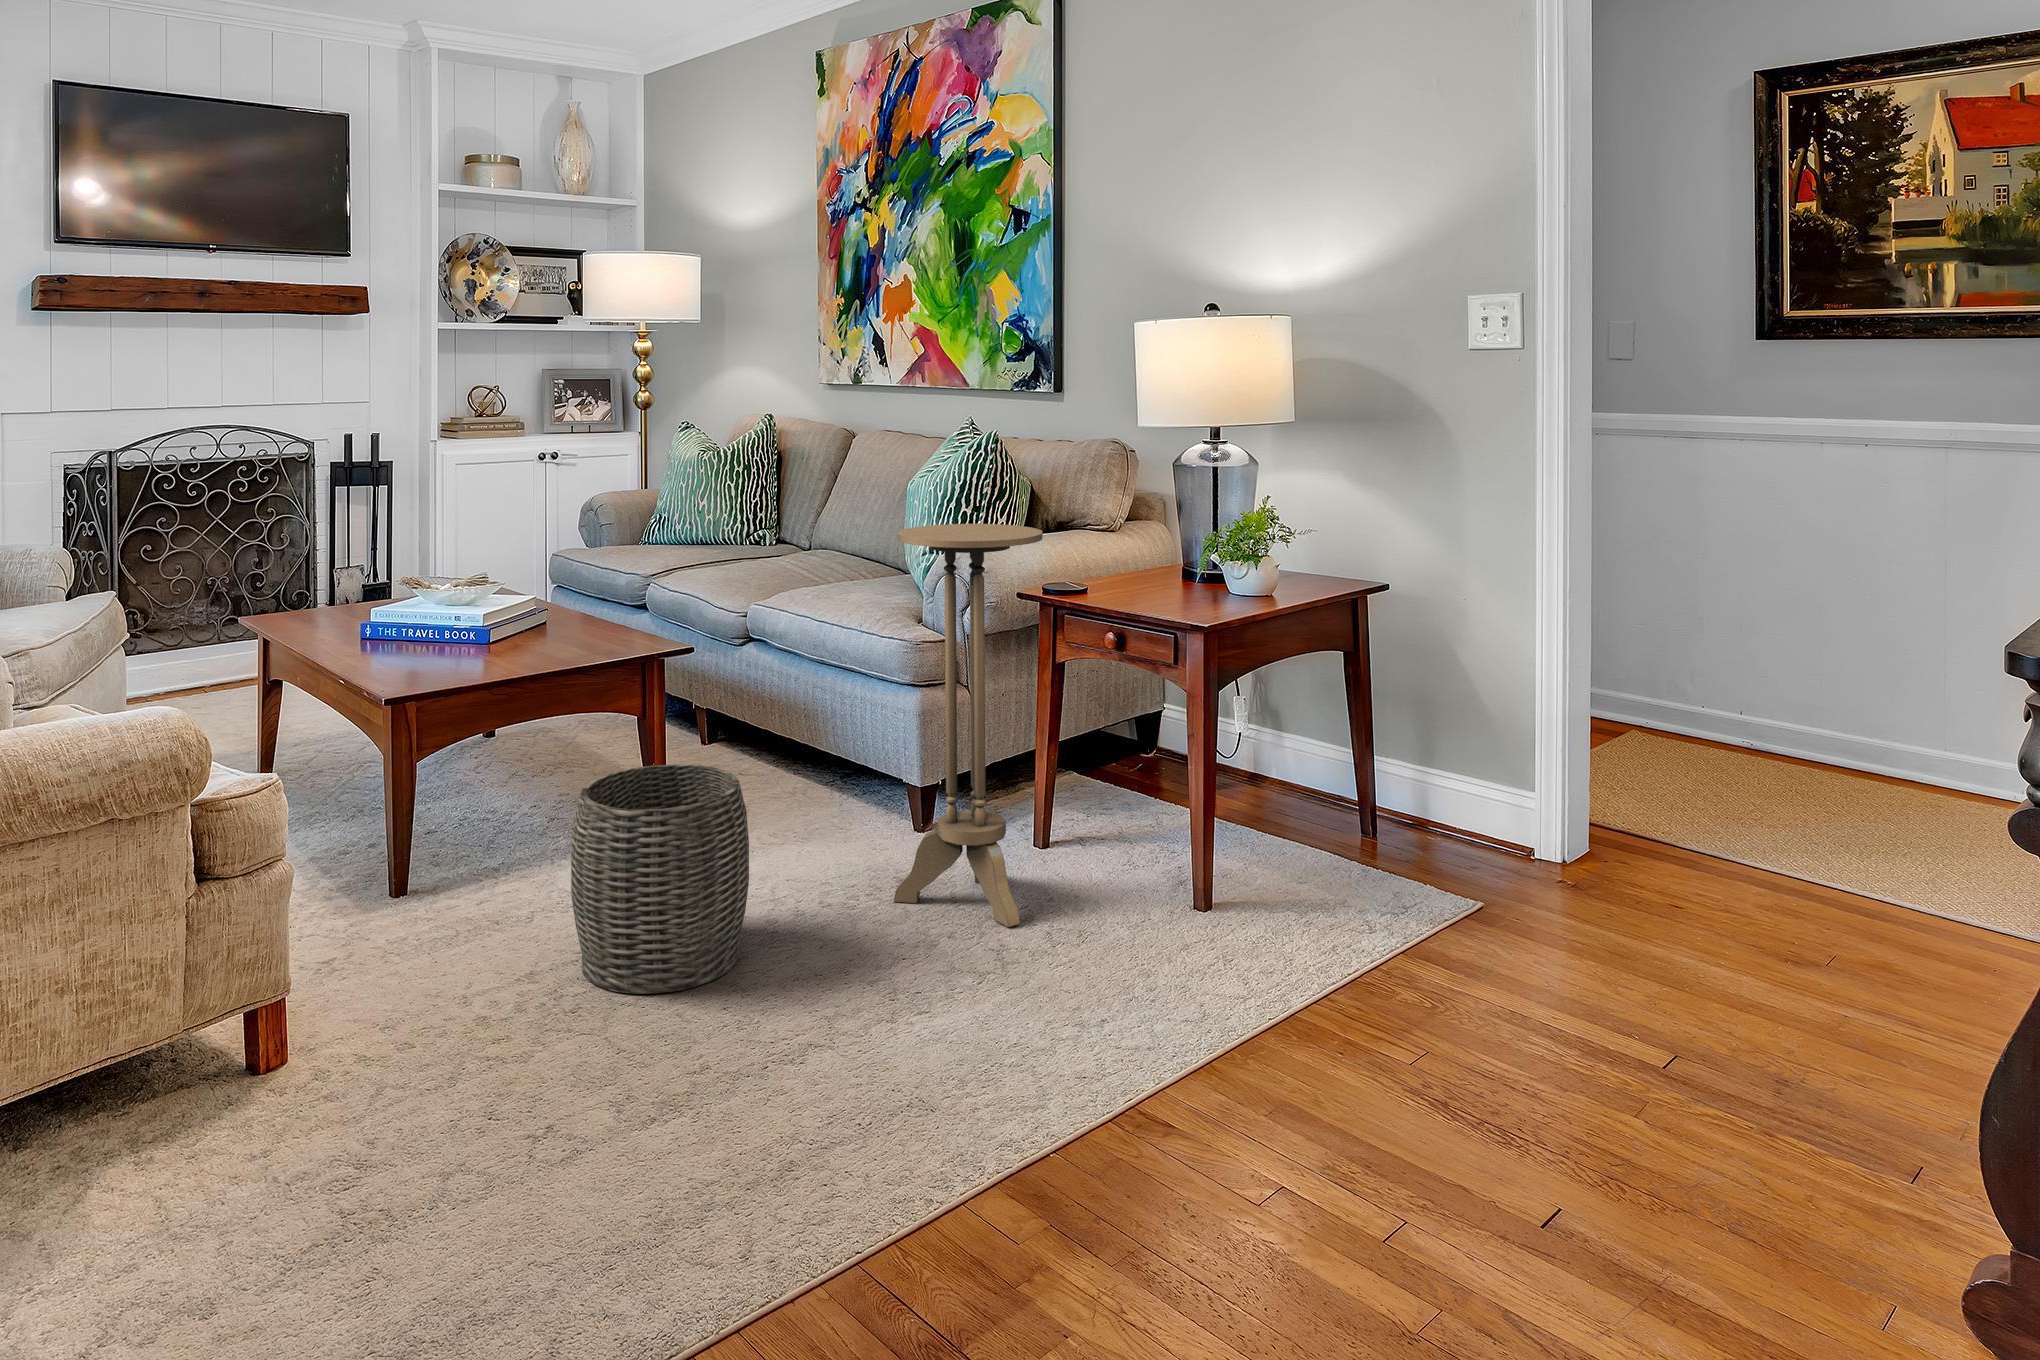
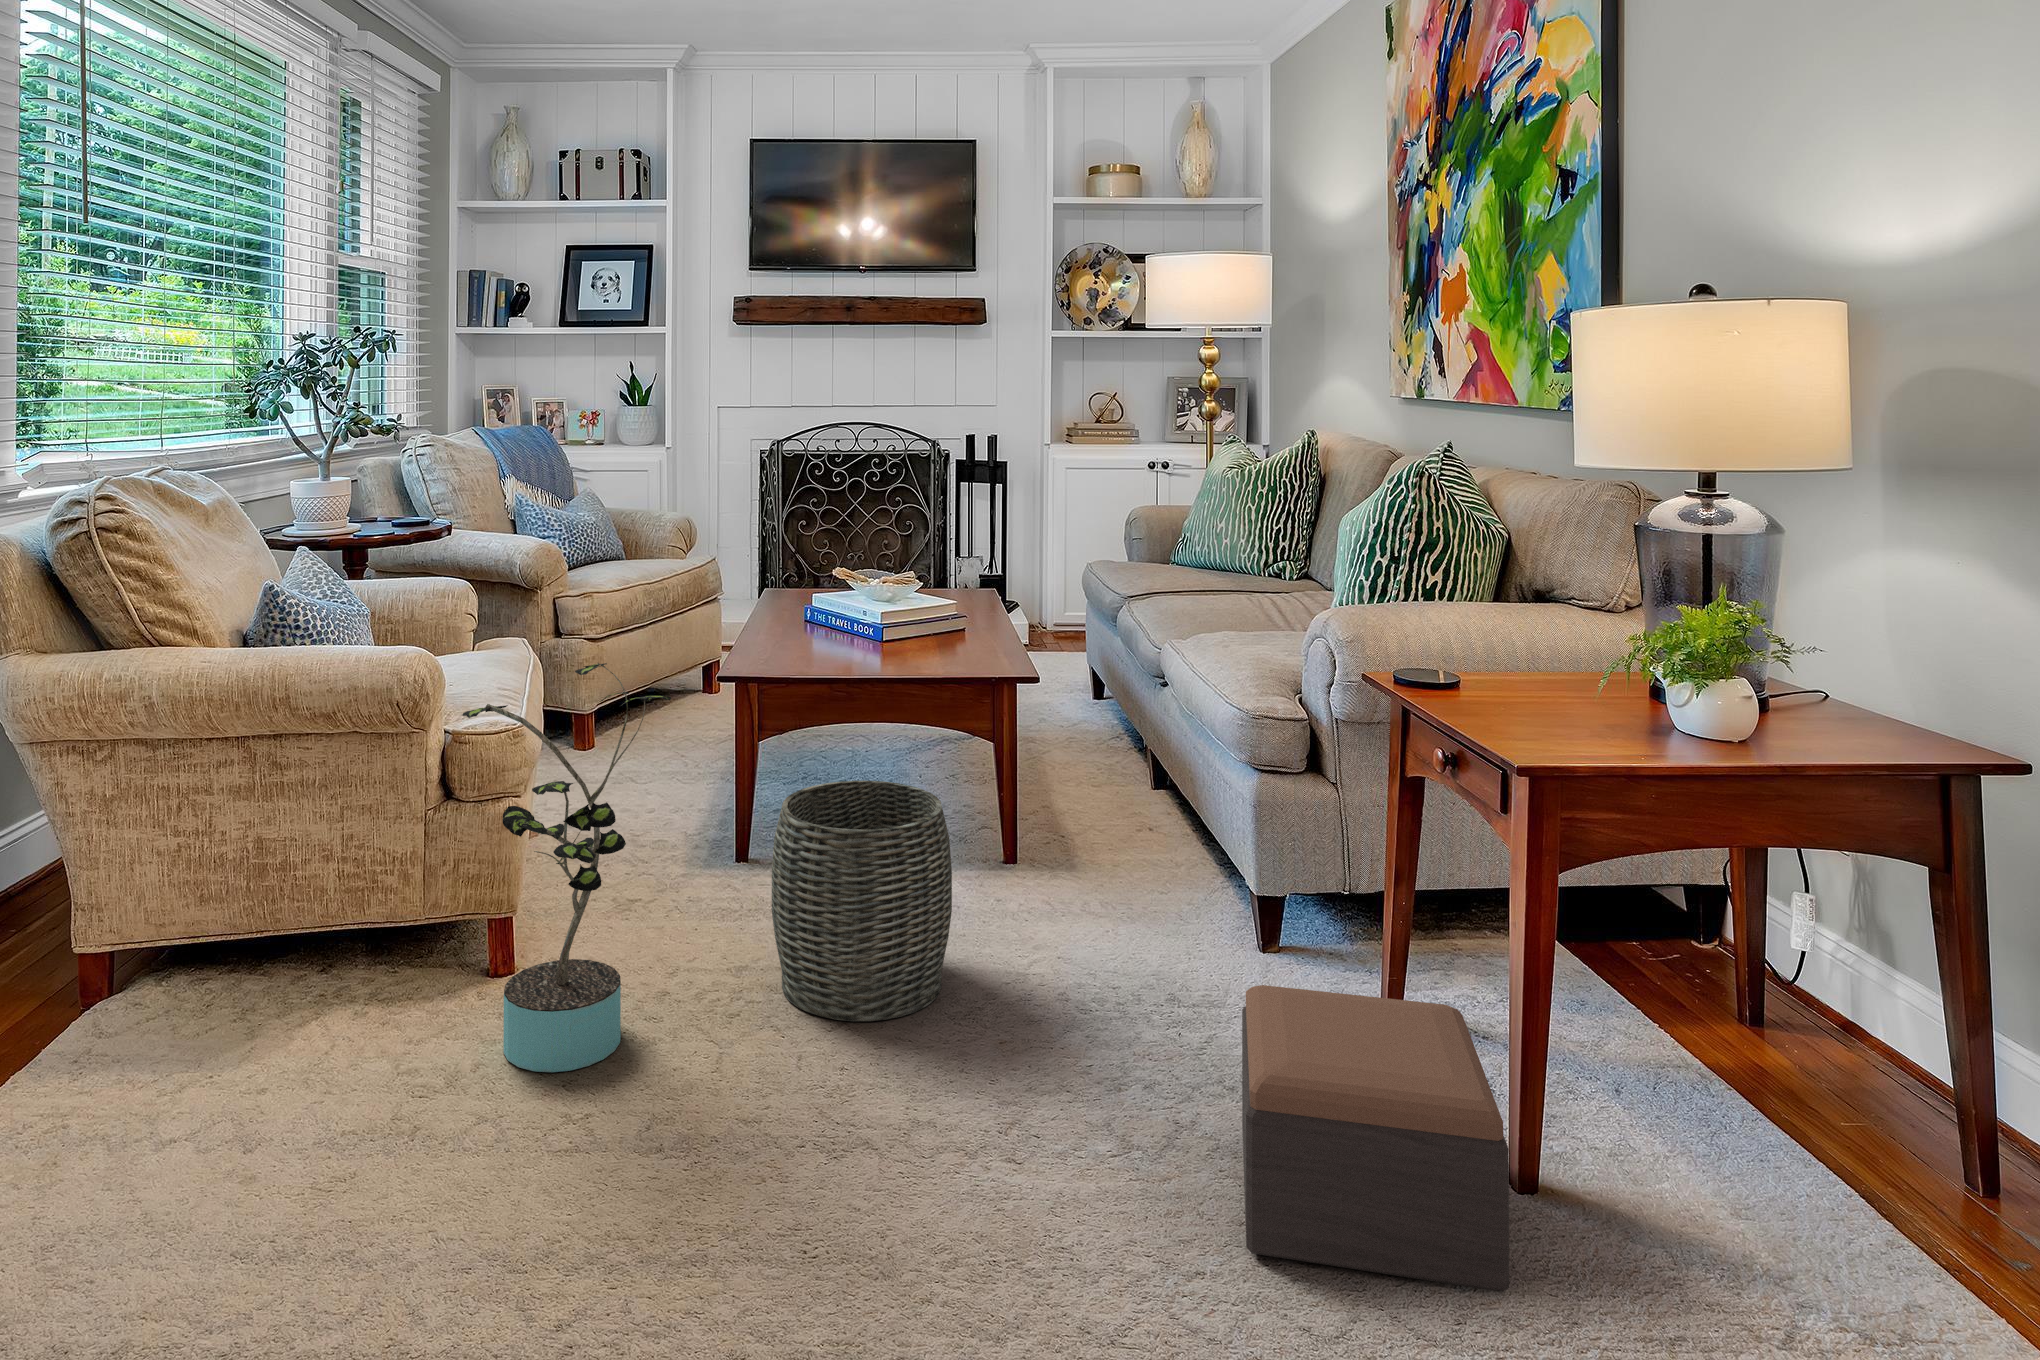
side table: present [894,524,1043,927] -> none [1134,563,1318,1076]
potted plant: none [303,684,552,1131] -> present [462,663,671,1072]
footstool: none [1050,819,1280,1019] -> present [1242,985,1509,1292]

